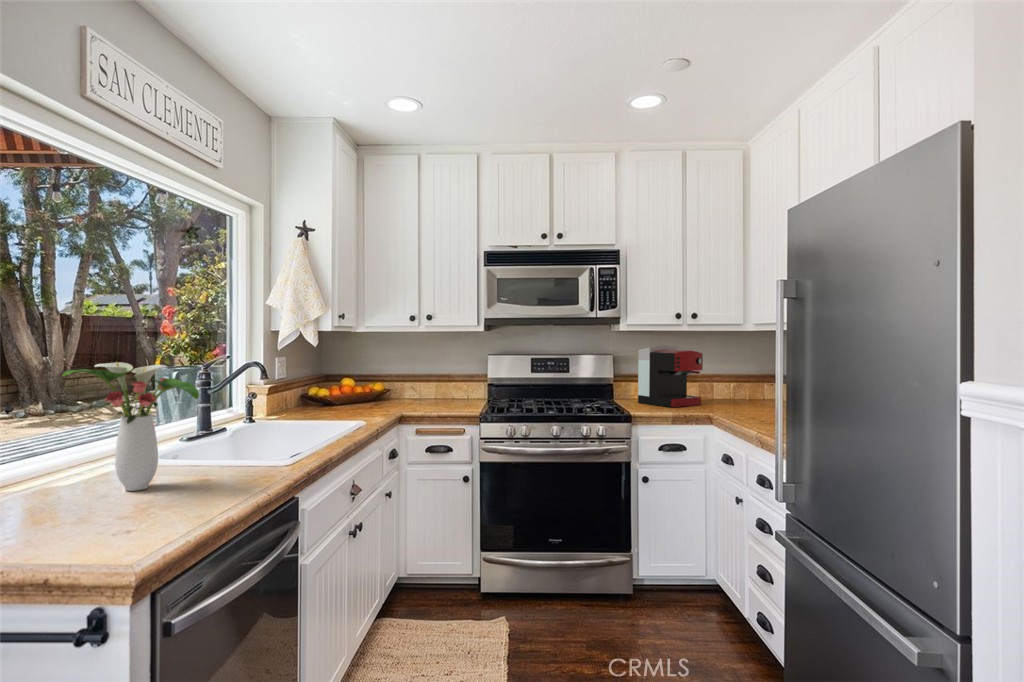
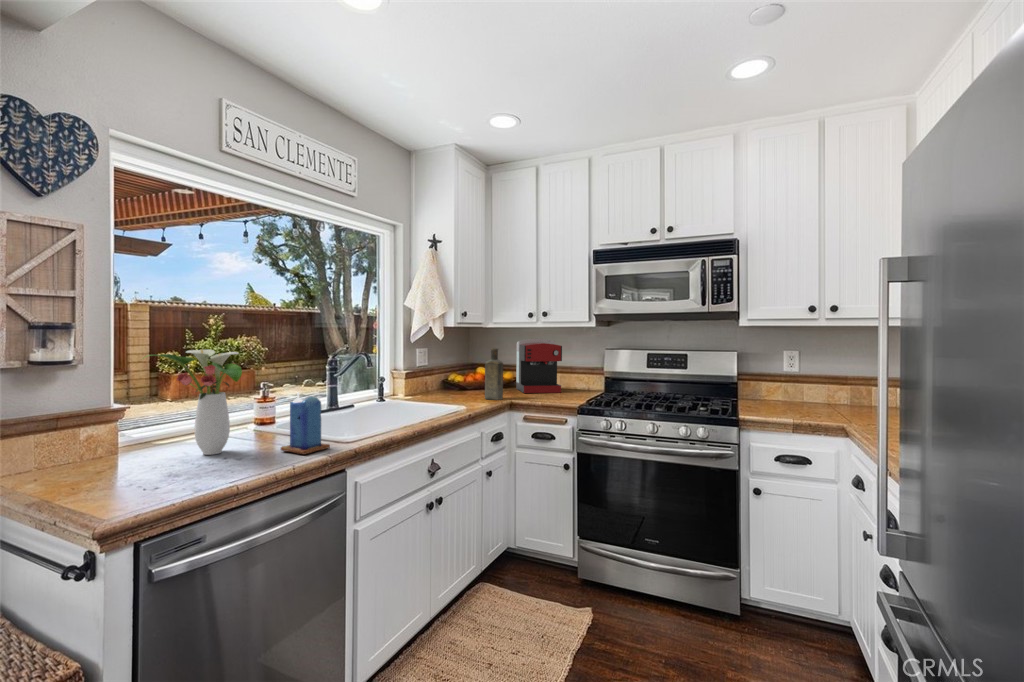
coffee maker: present [638,345,703,407] -> present [516,338,562,393]
bottle: none [368,355,392,413] -> present [485,348,503,400]
candle: none [226,409,281,479] -> present [281,392,330,455]

